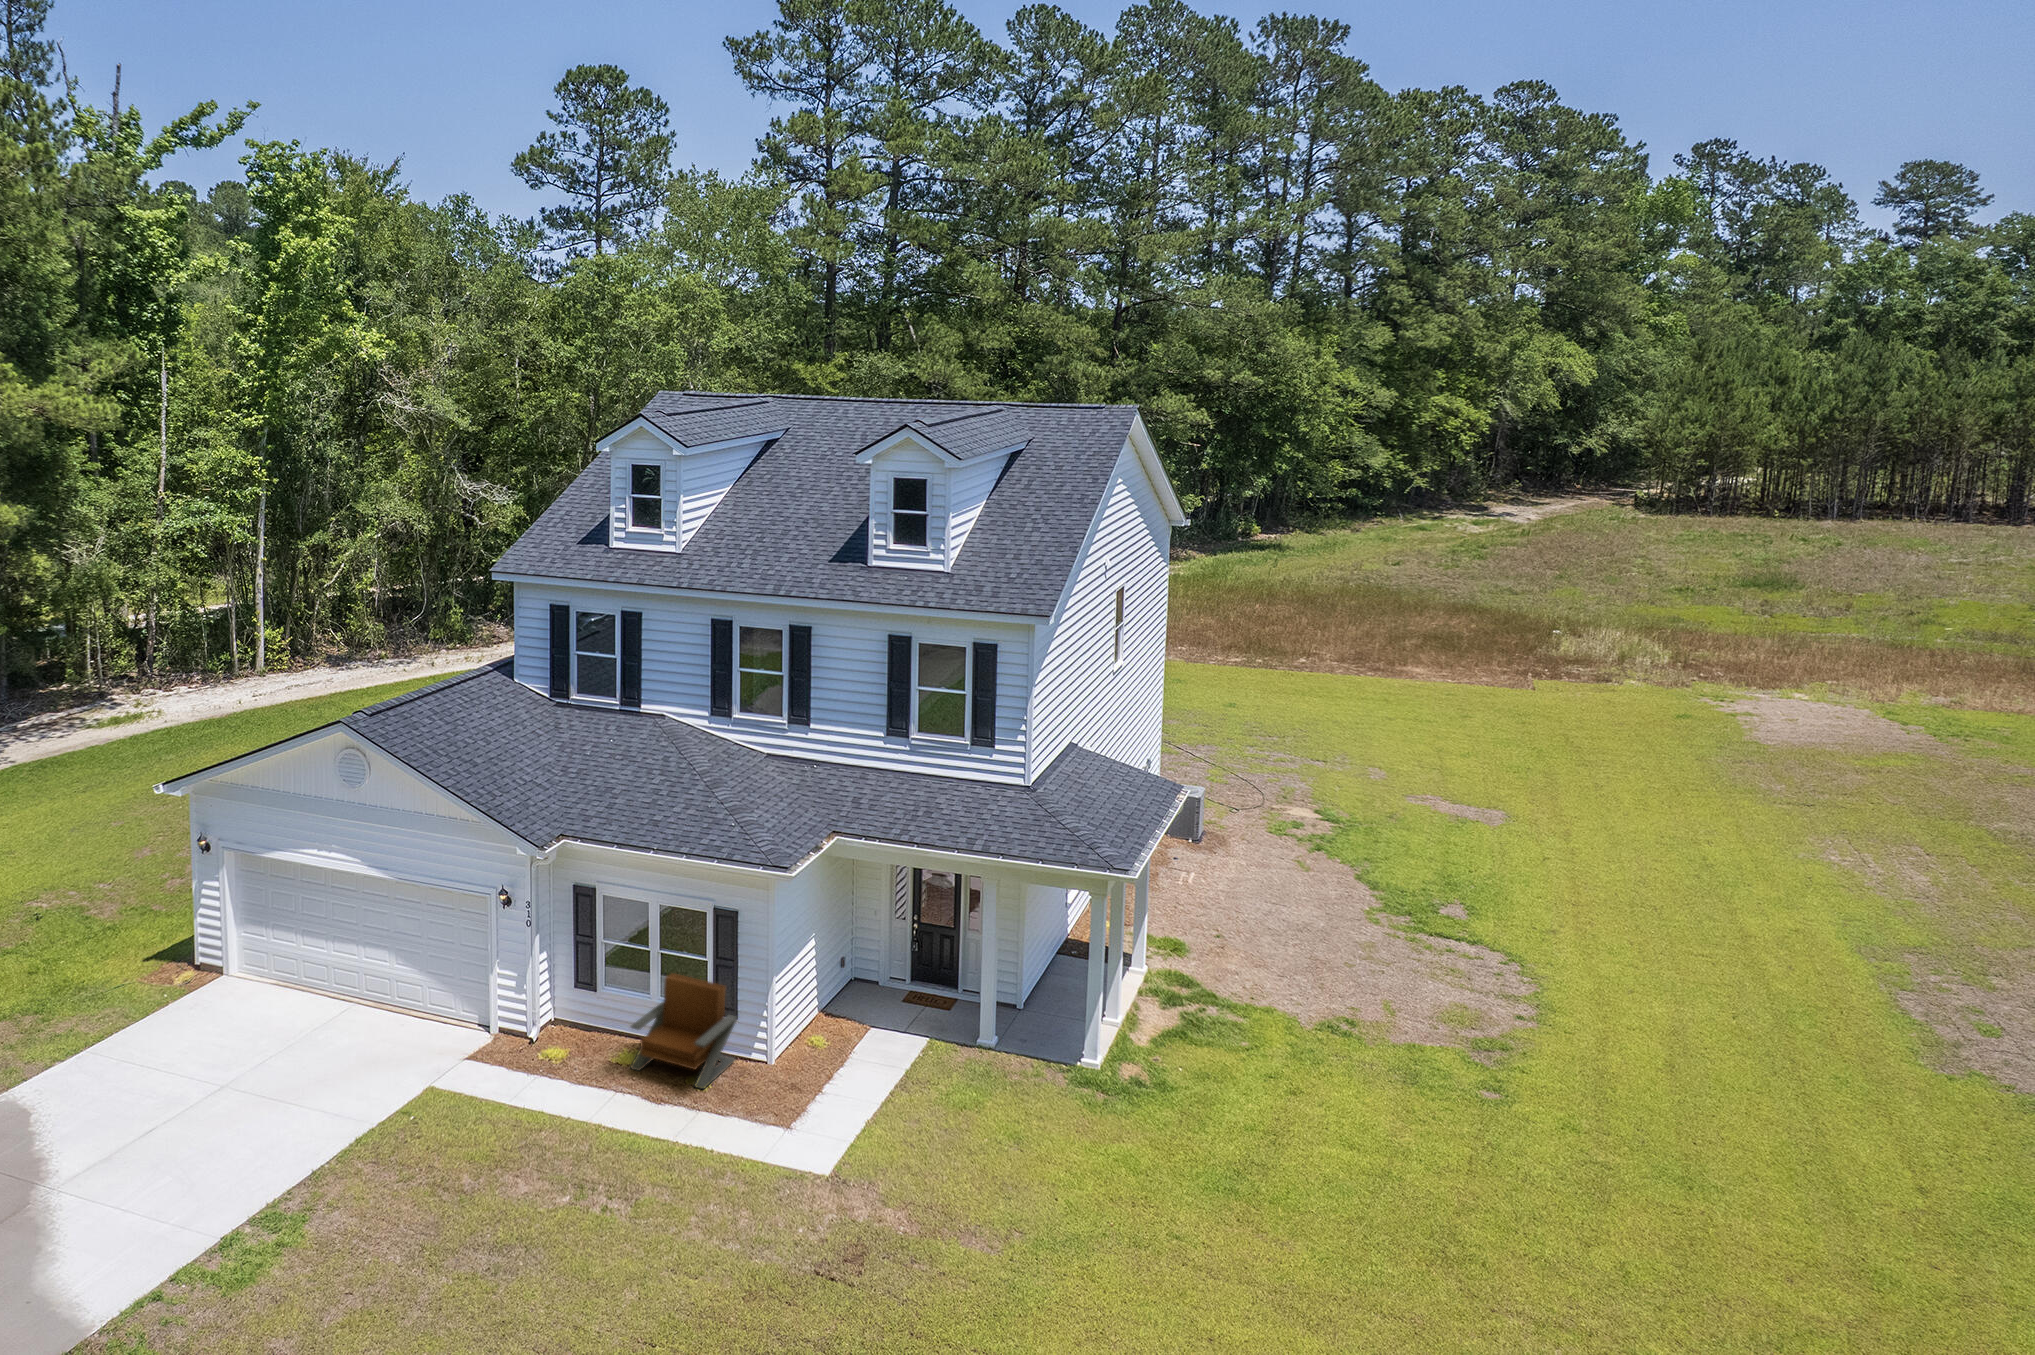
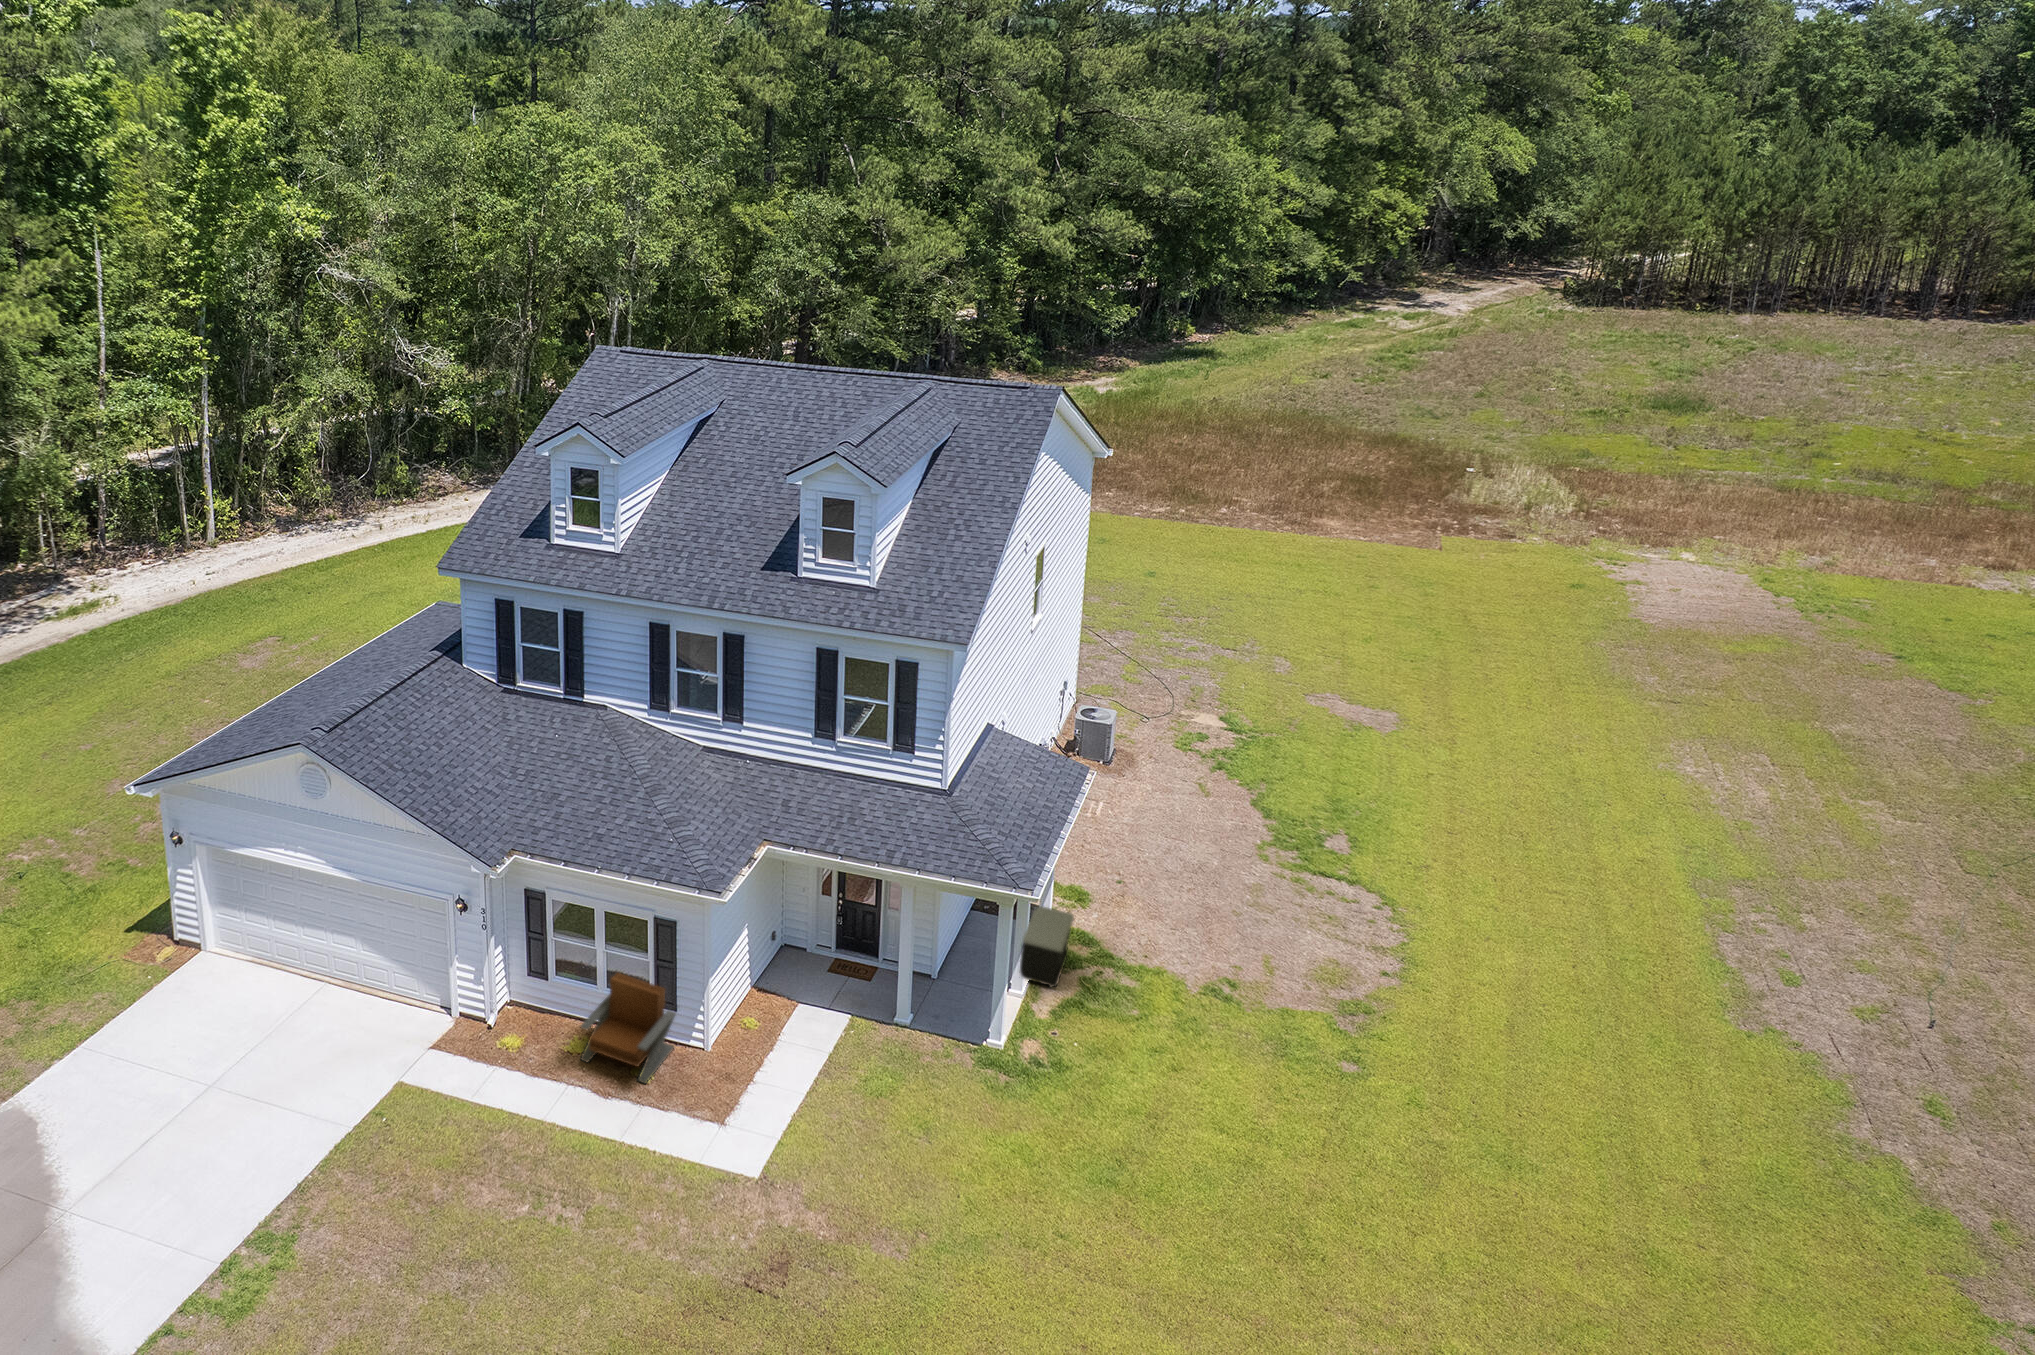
storage bench: none [1124,932,1182,1017] -> present [1020,906,1074,987]

